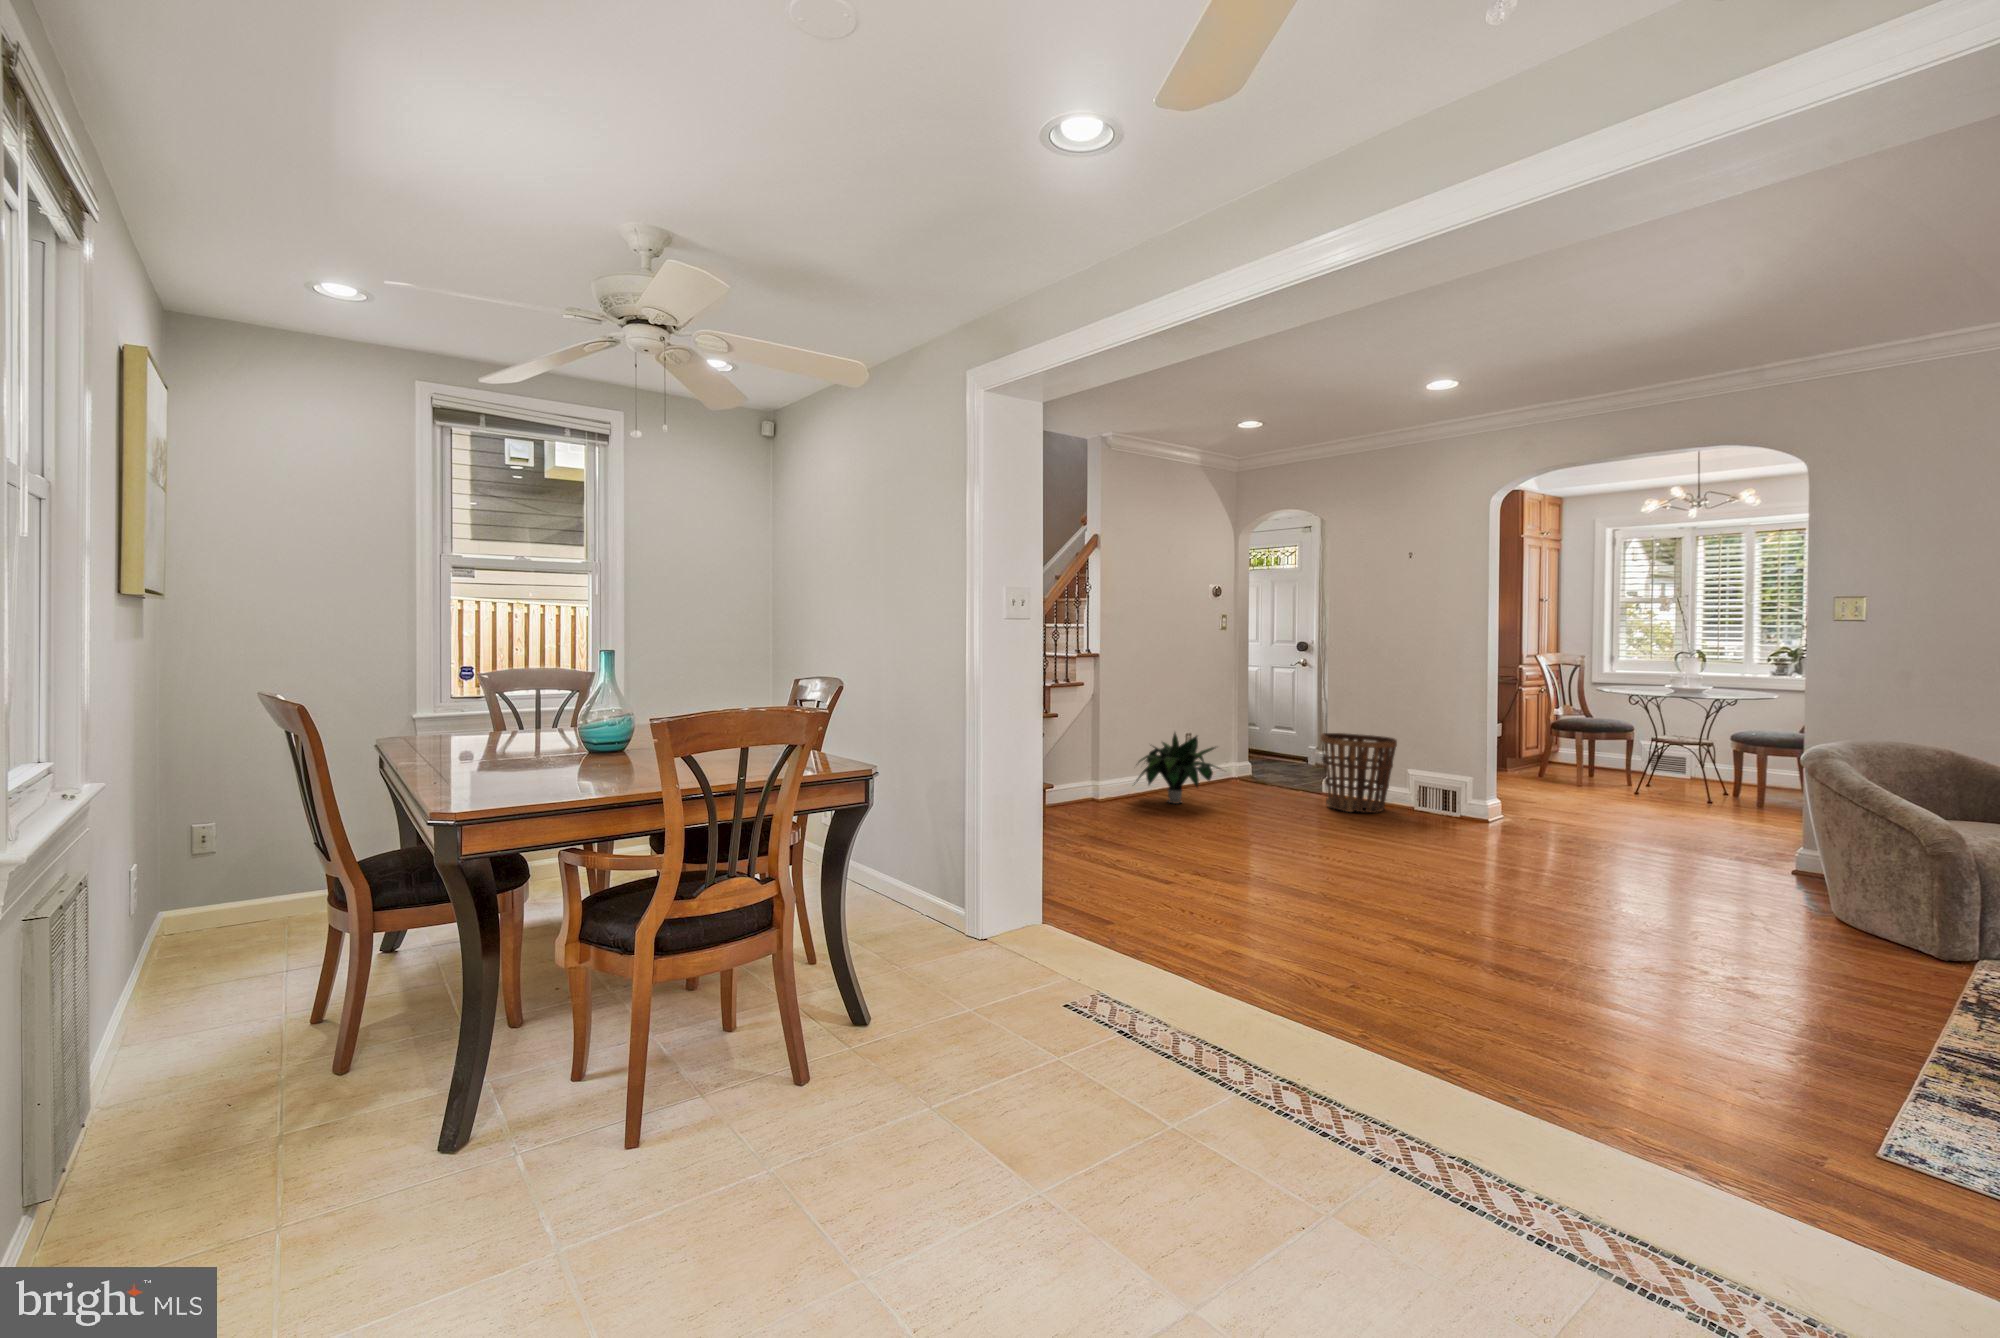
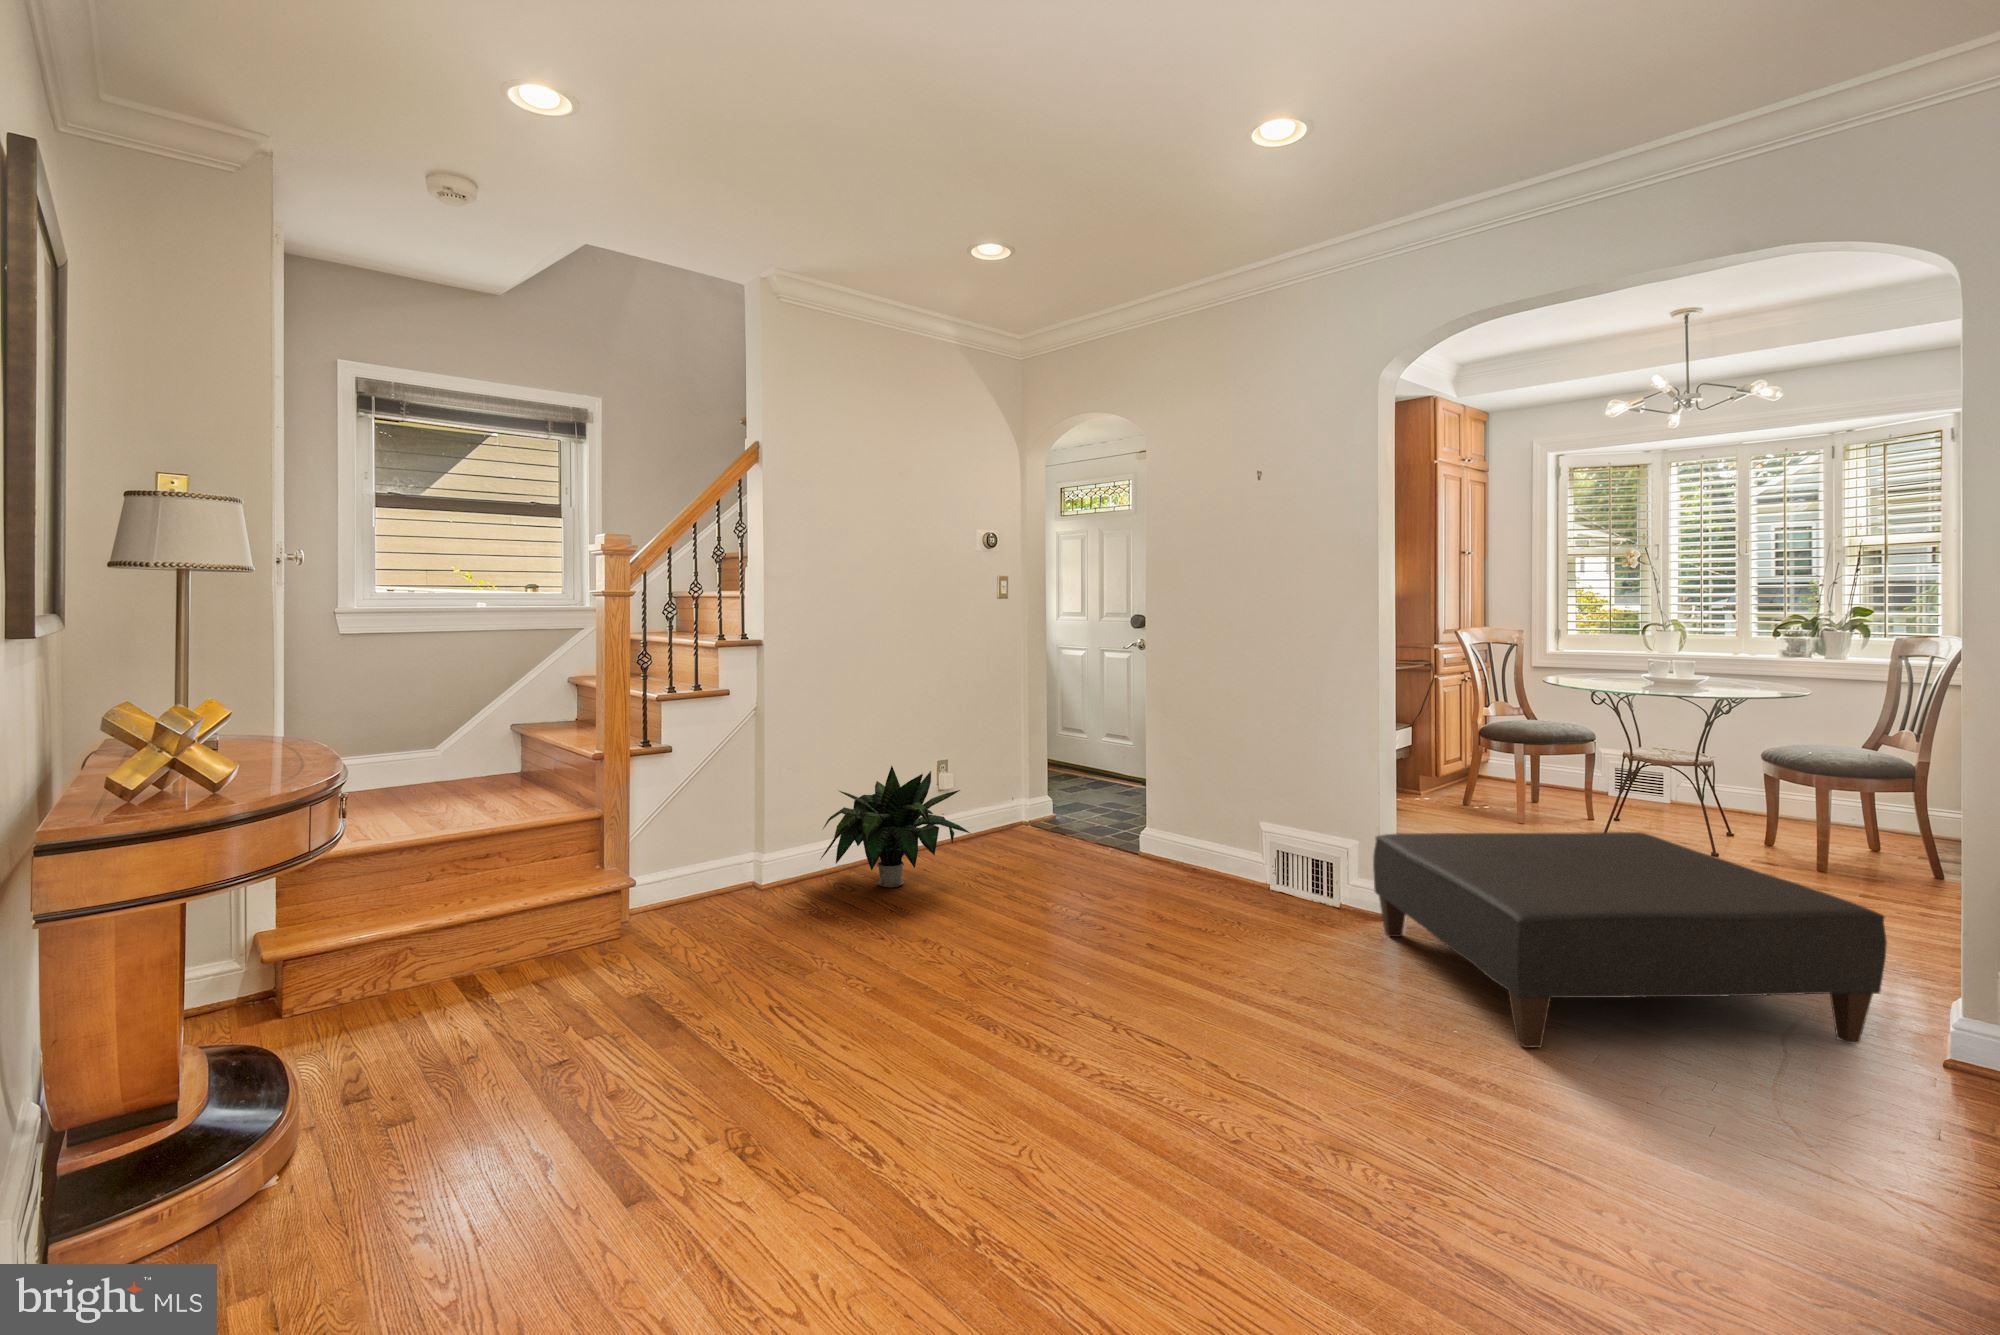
basket: present [1321,733,1397,813] -> none [1123,762,1241,898]
ottoman: none [1483,772,1768,874] -> present [1373,832,1887,1048]

